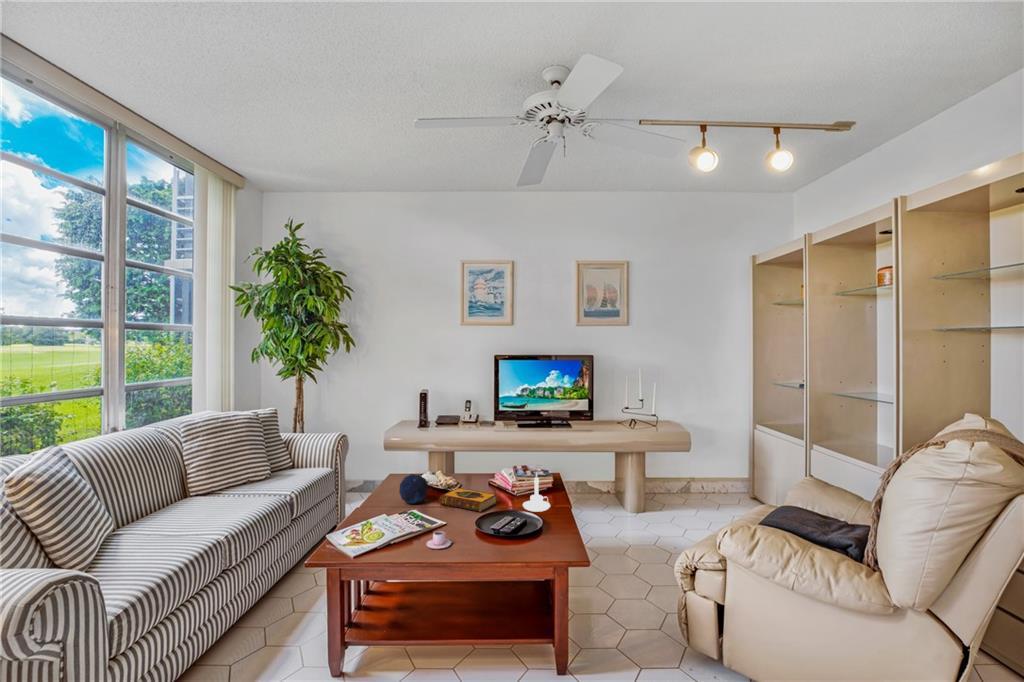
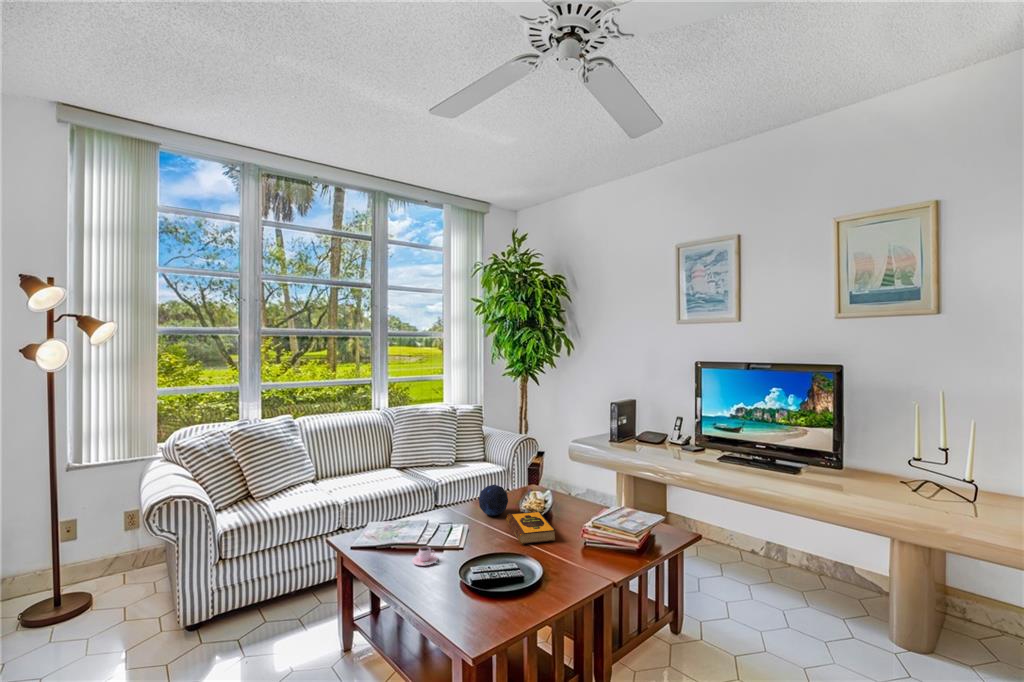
candle holder: present [523,473,550,512] -> none [566,516,601,568]

